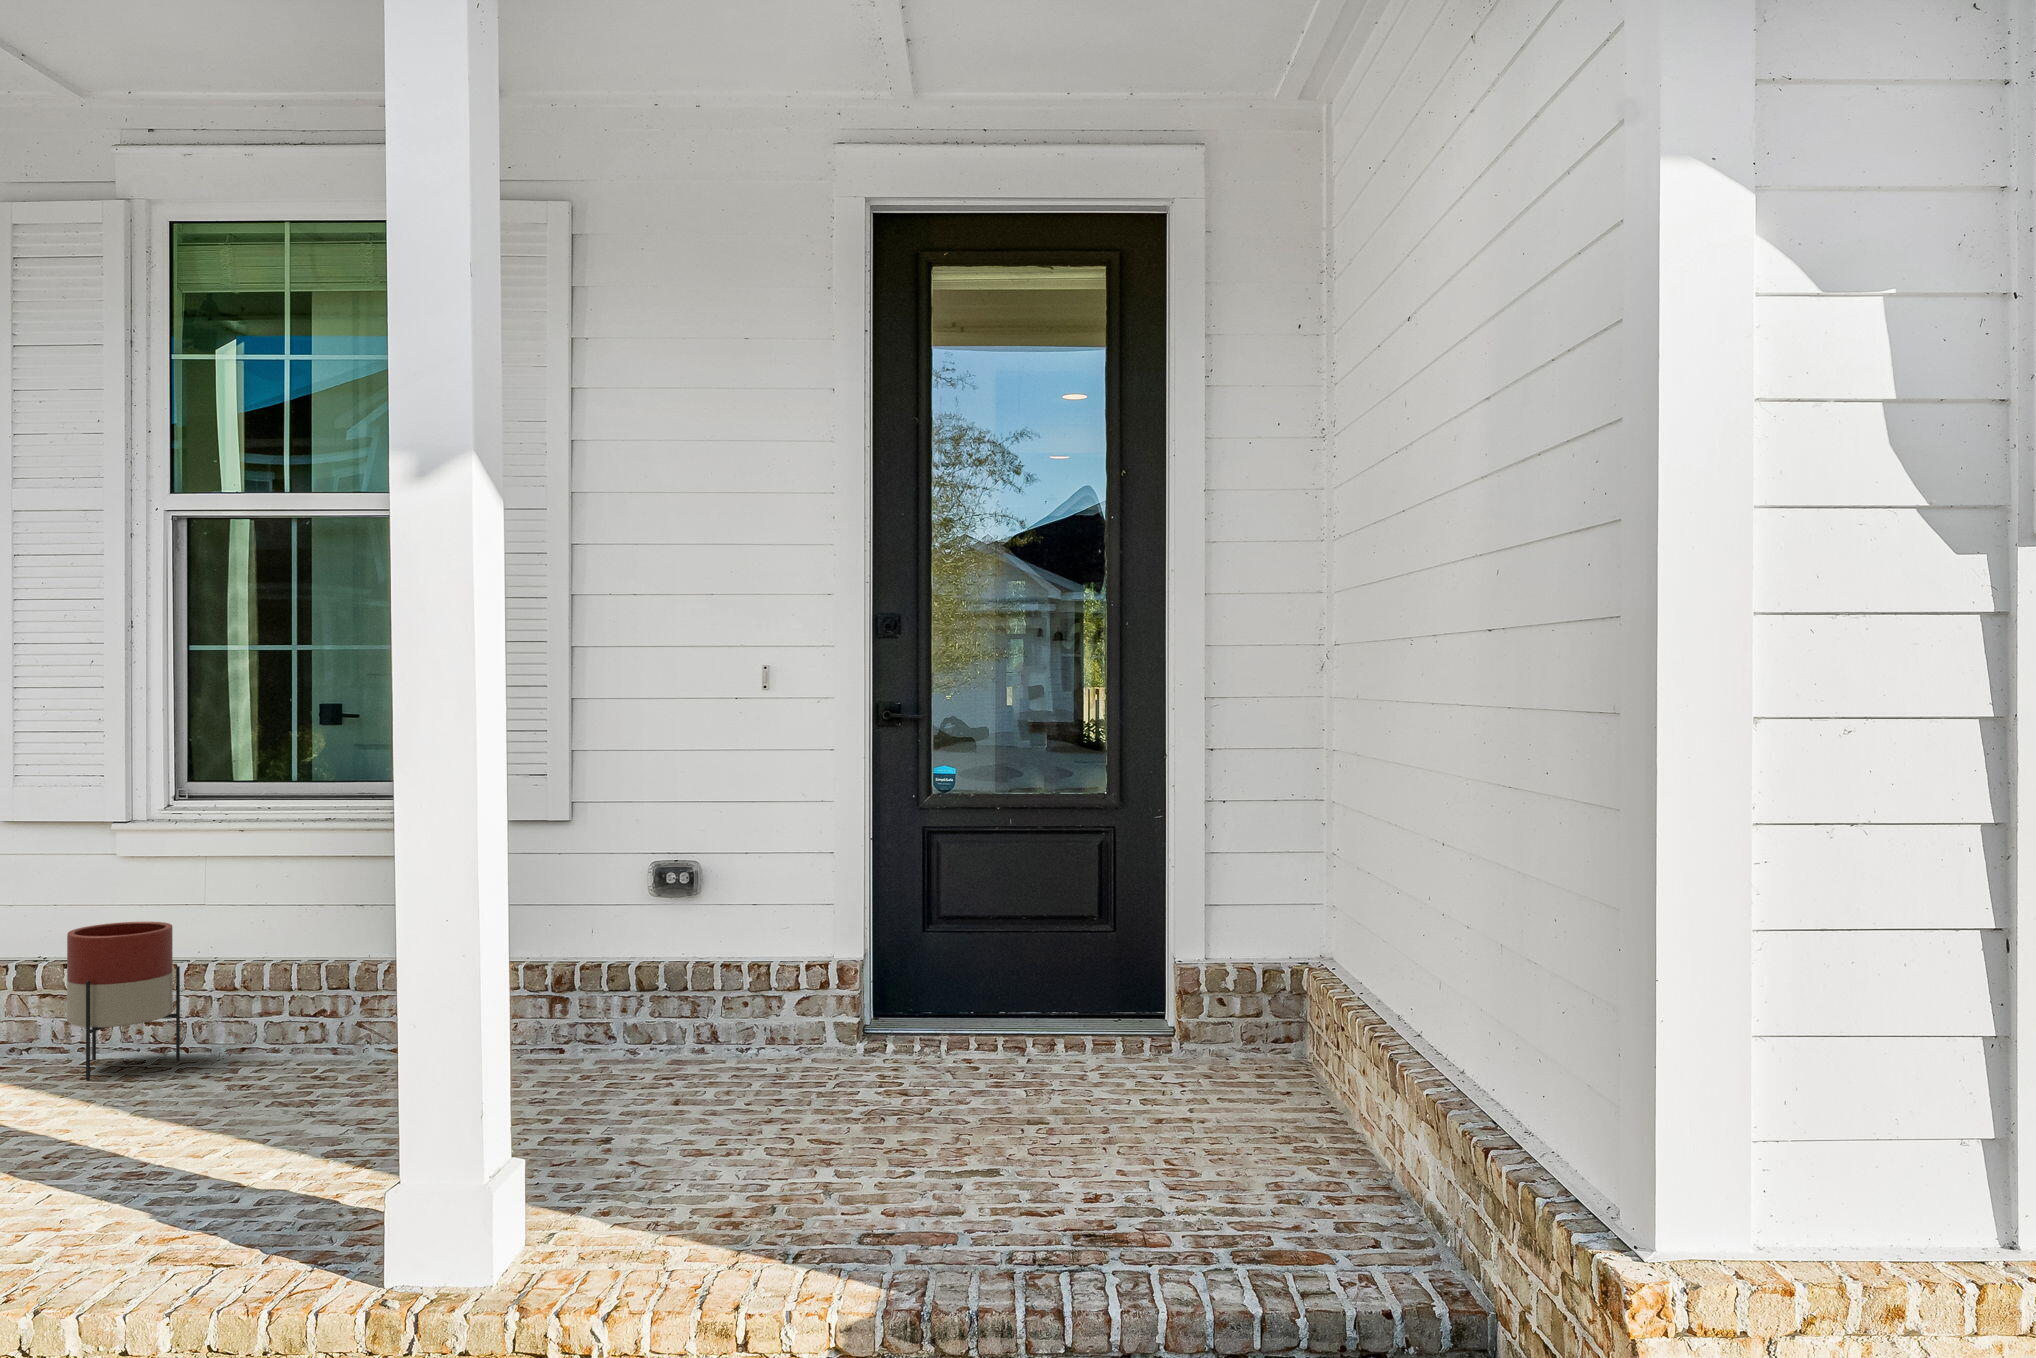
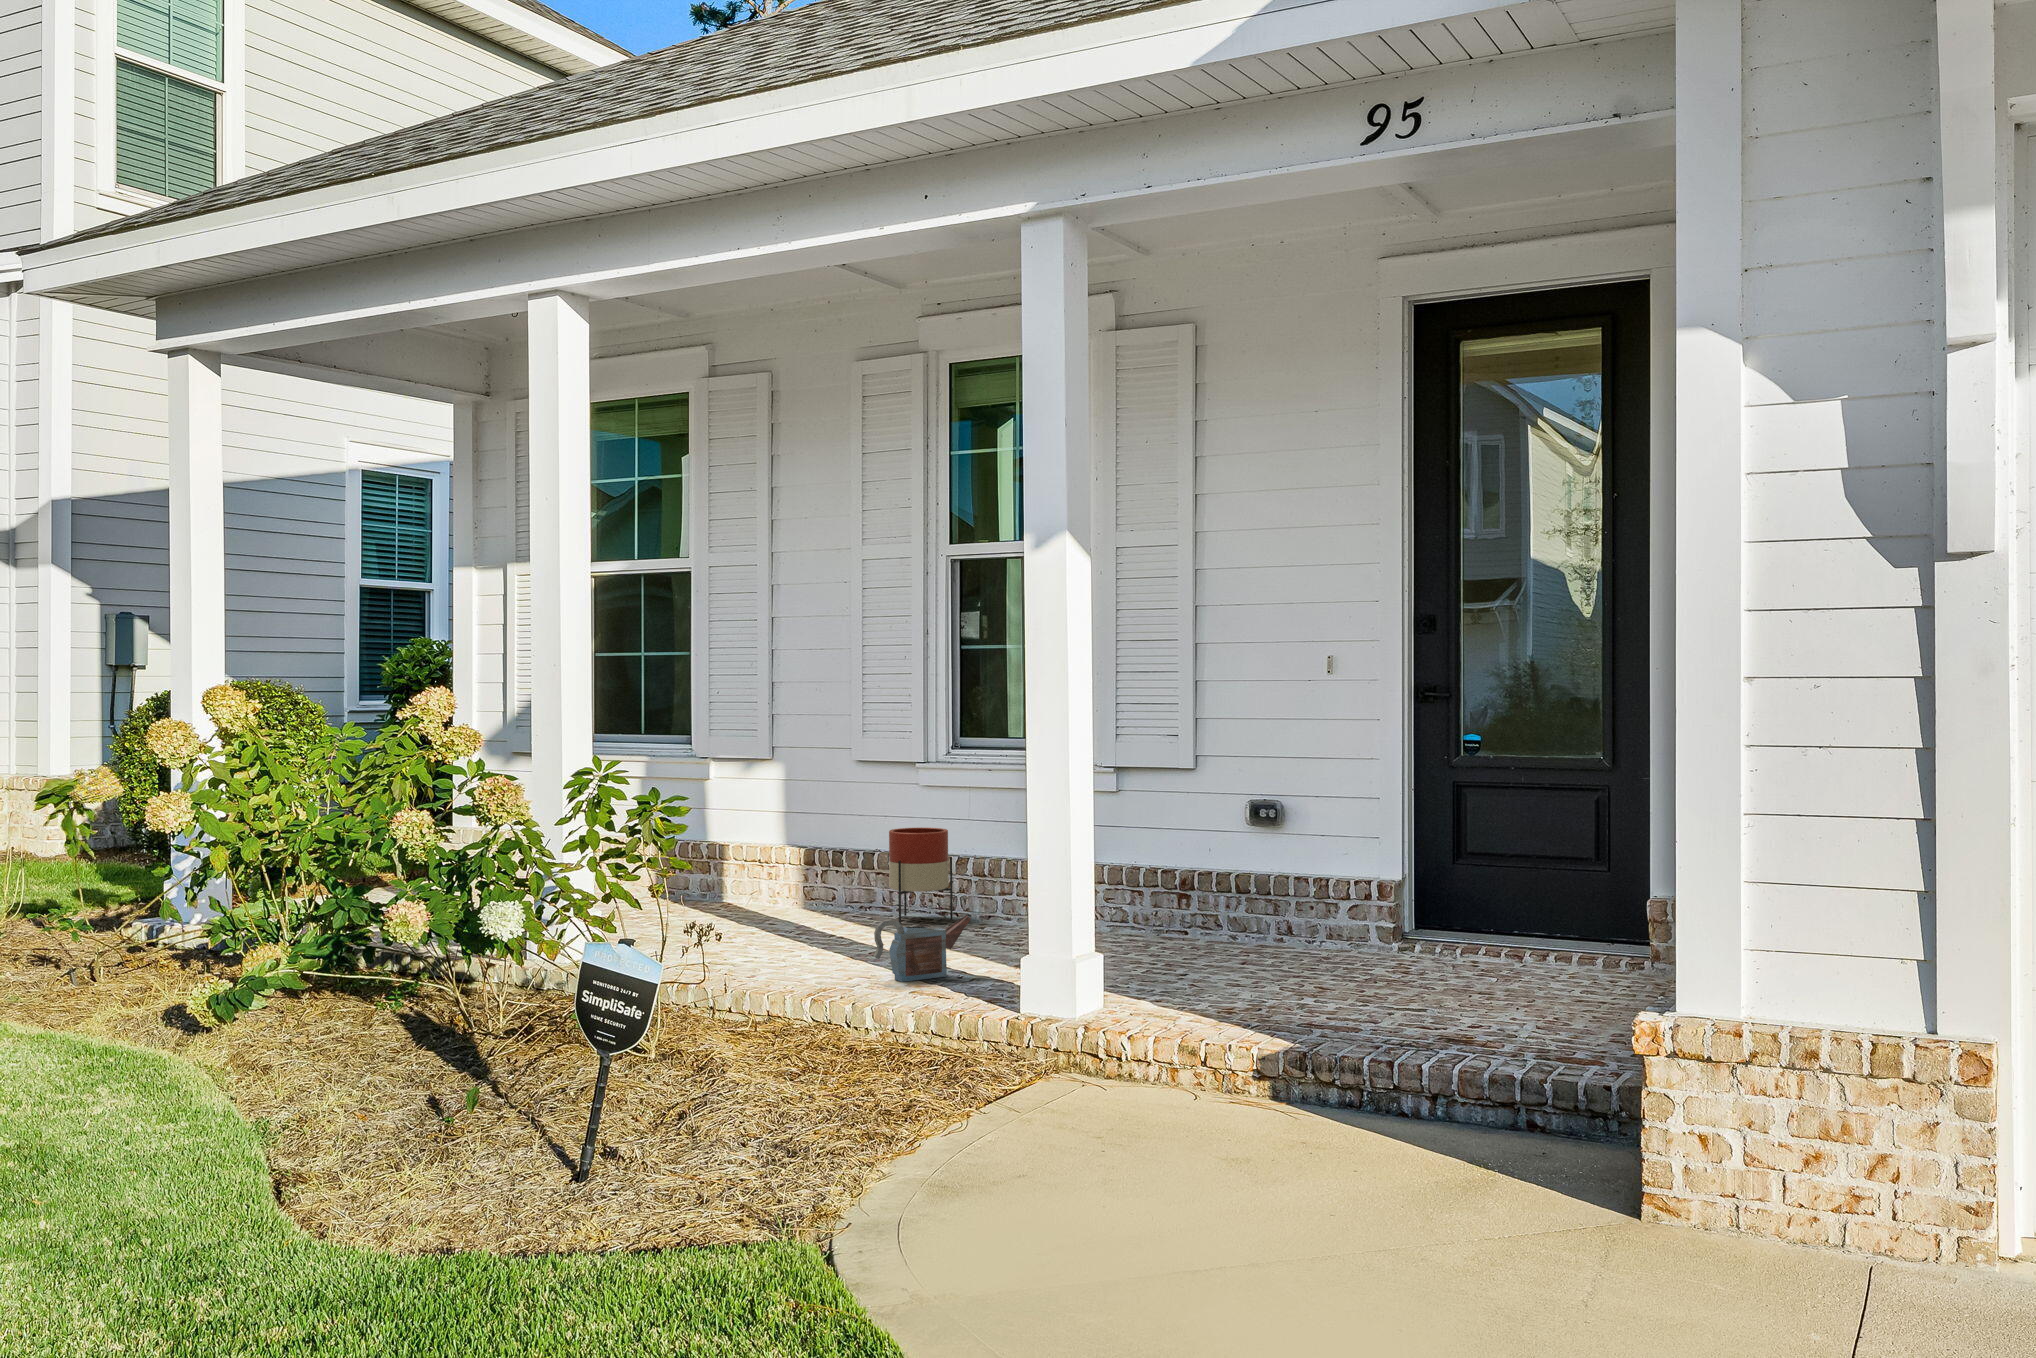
watering can: none [65,1094,255,1235] -> present [873,915,972,982]

